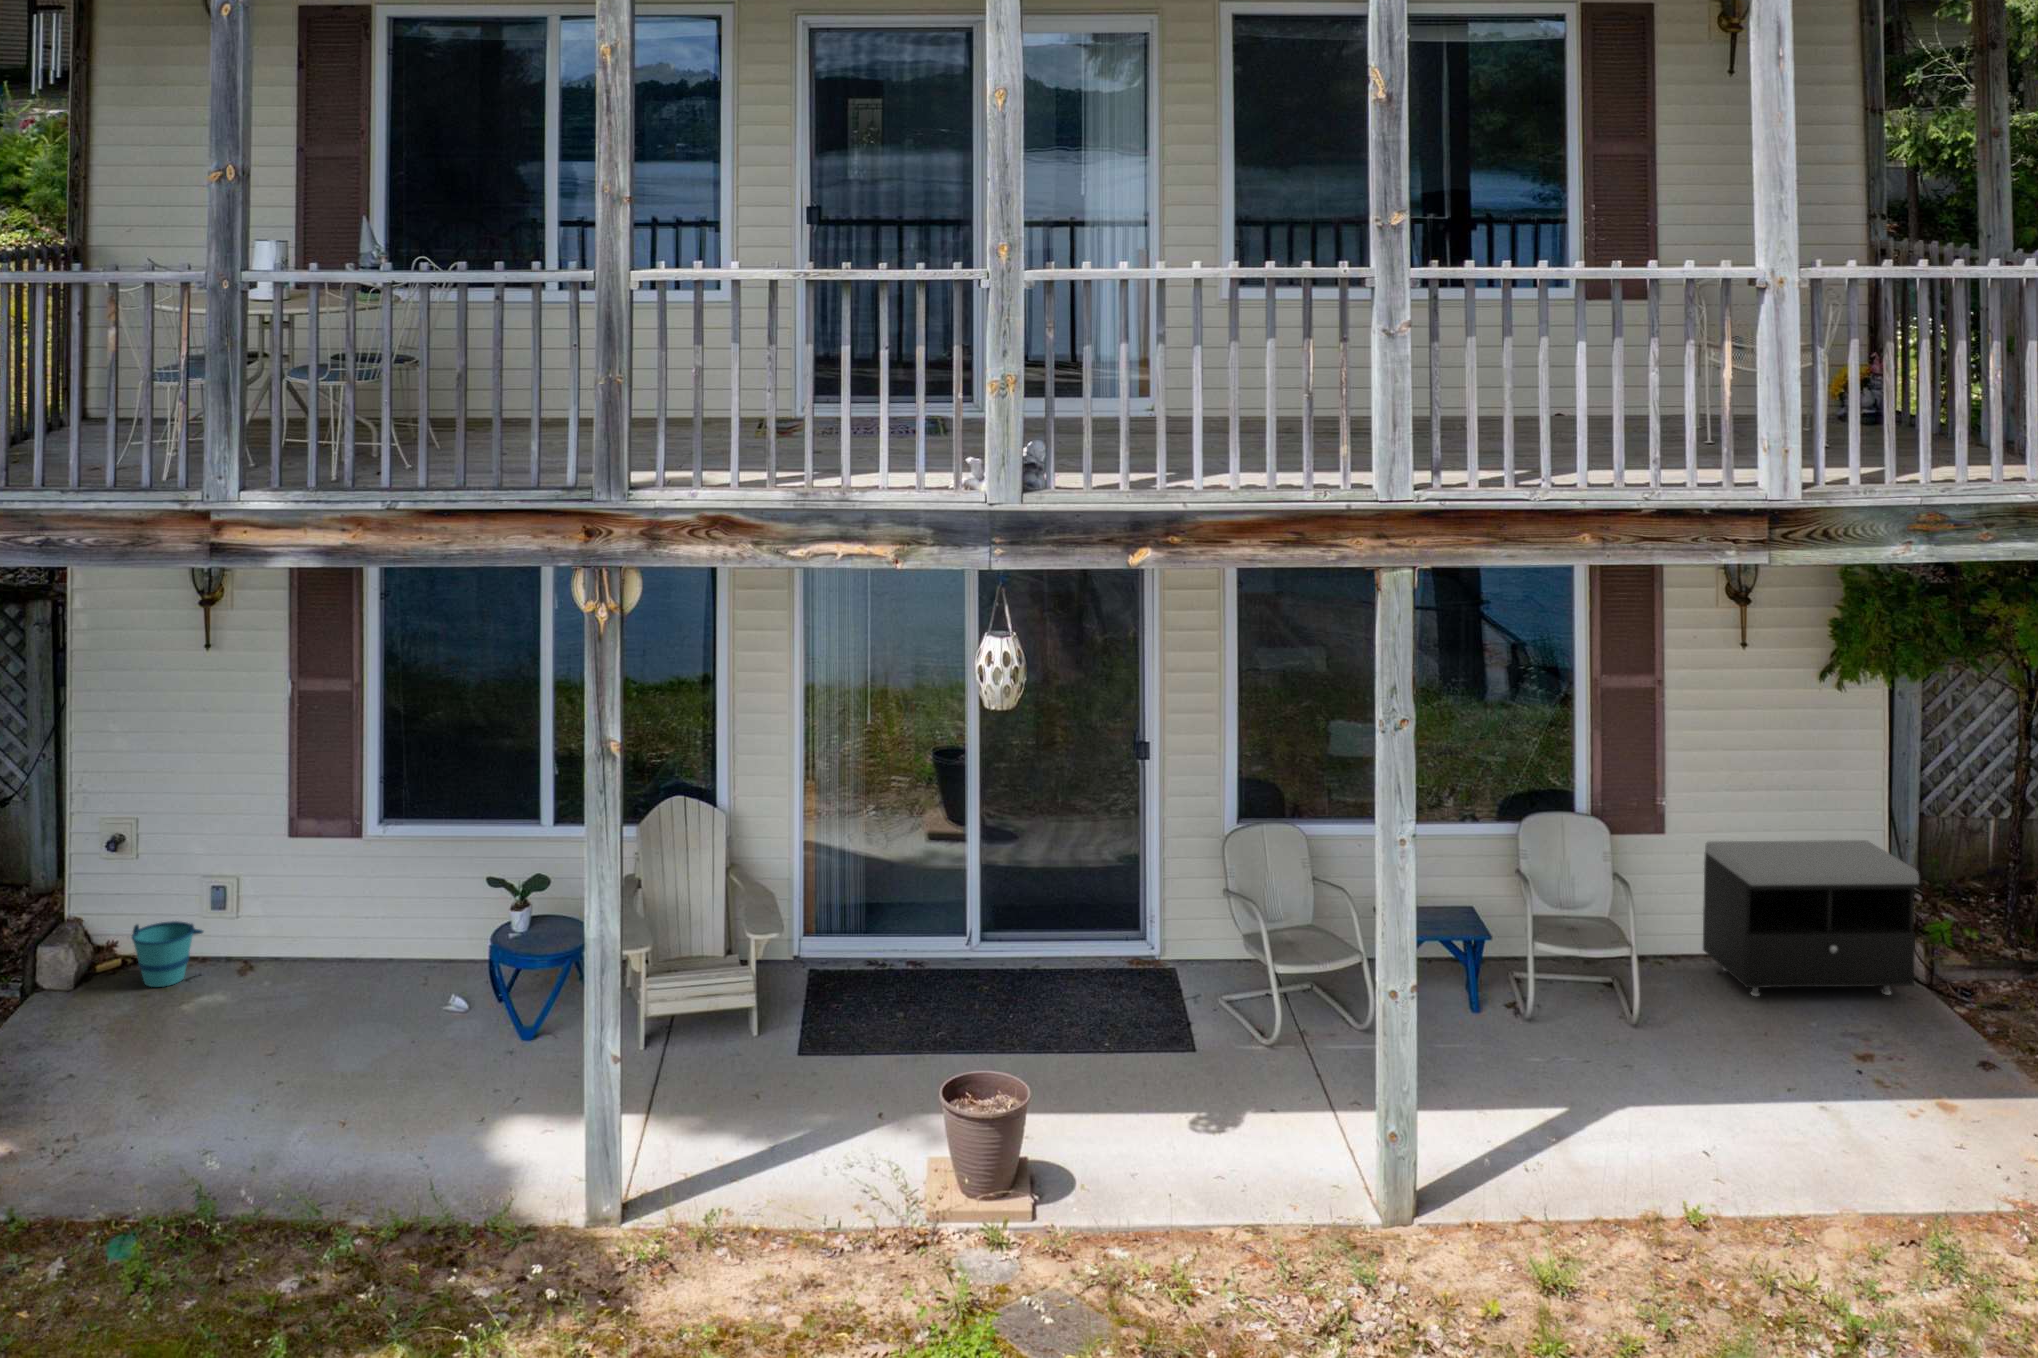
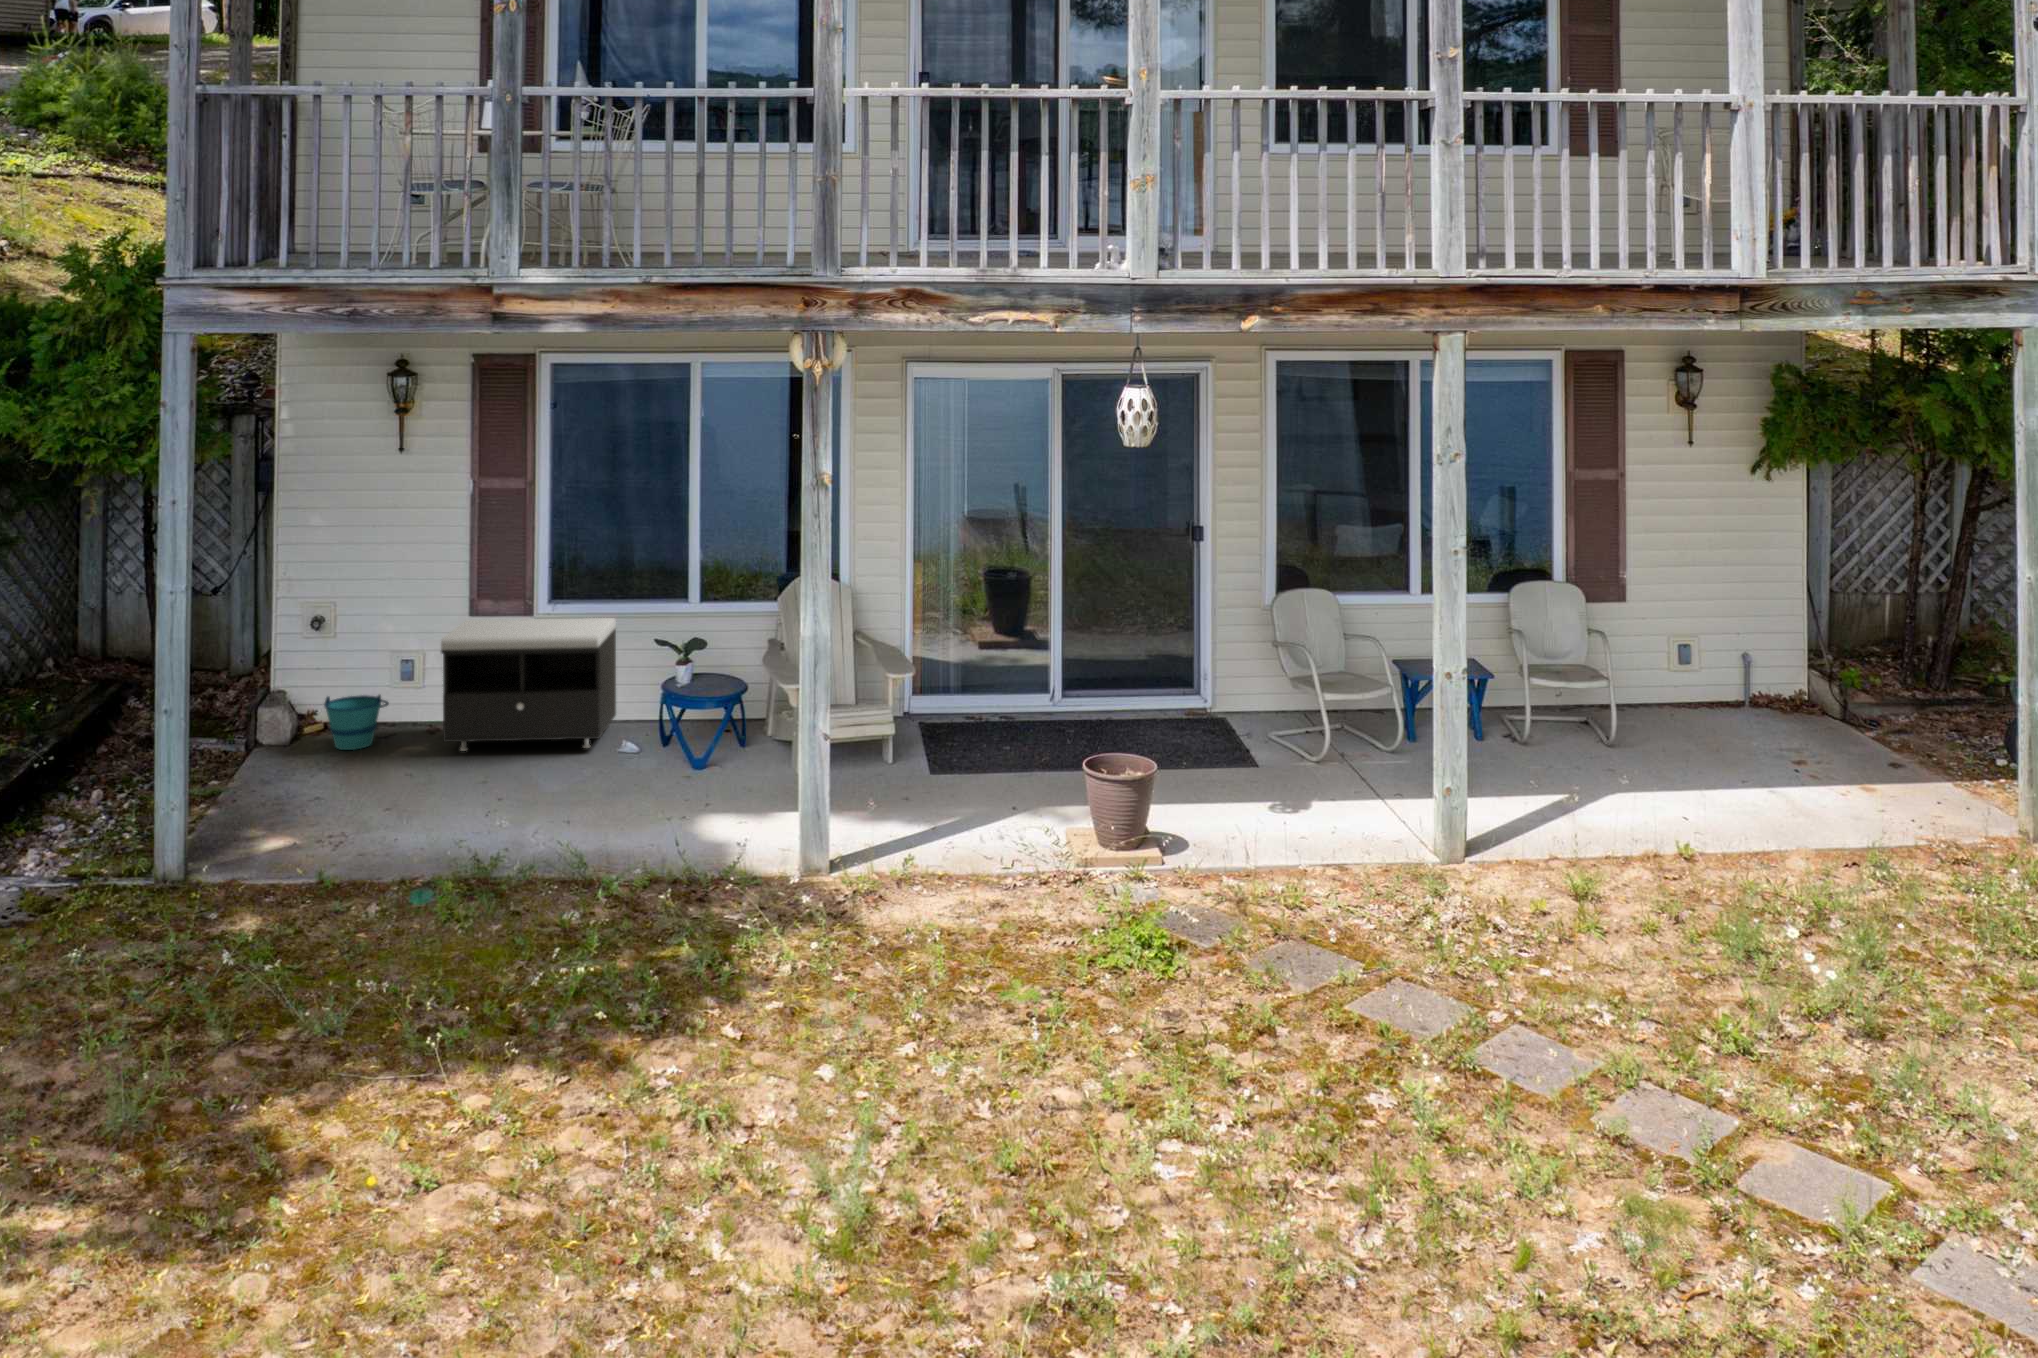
storage bench: present [1703,840,1920,996] -> present [441,618,616,751]

